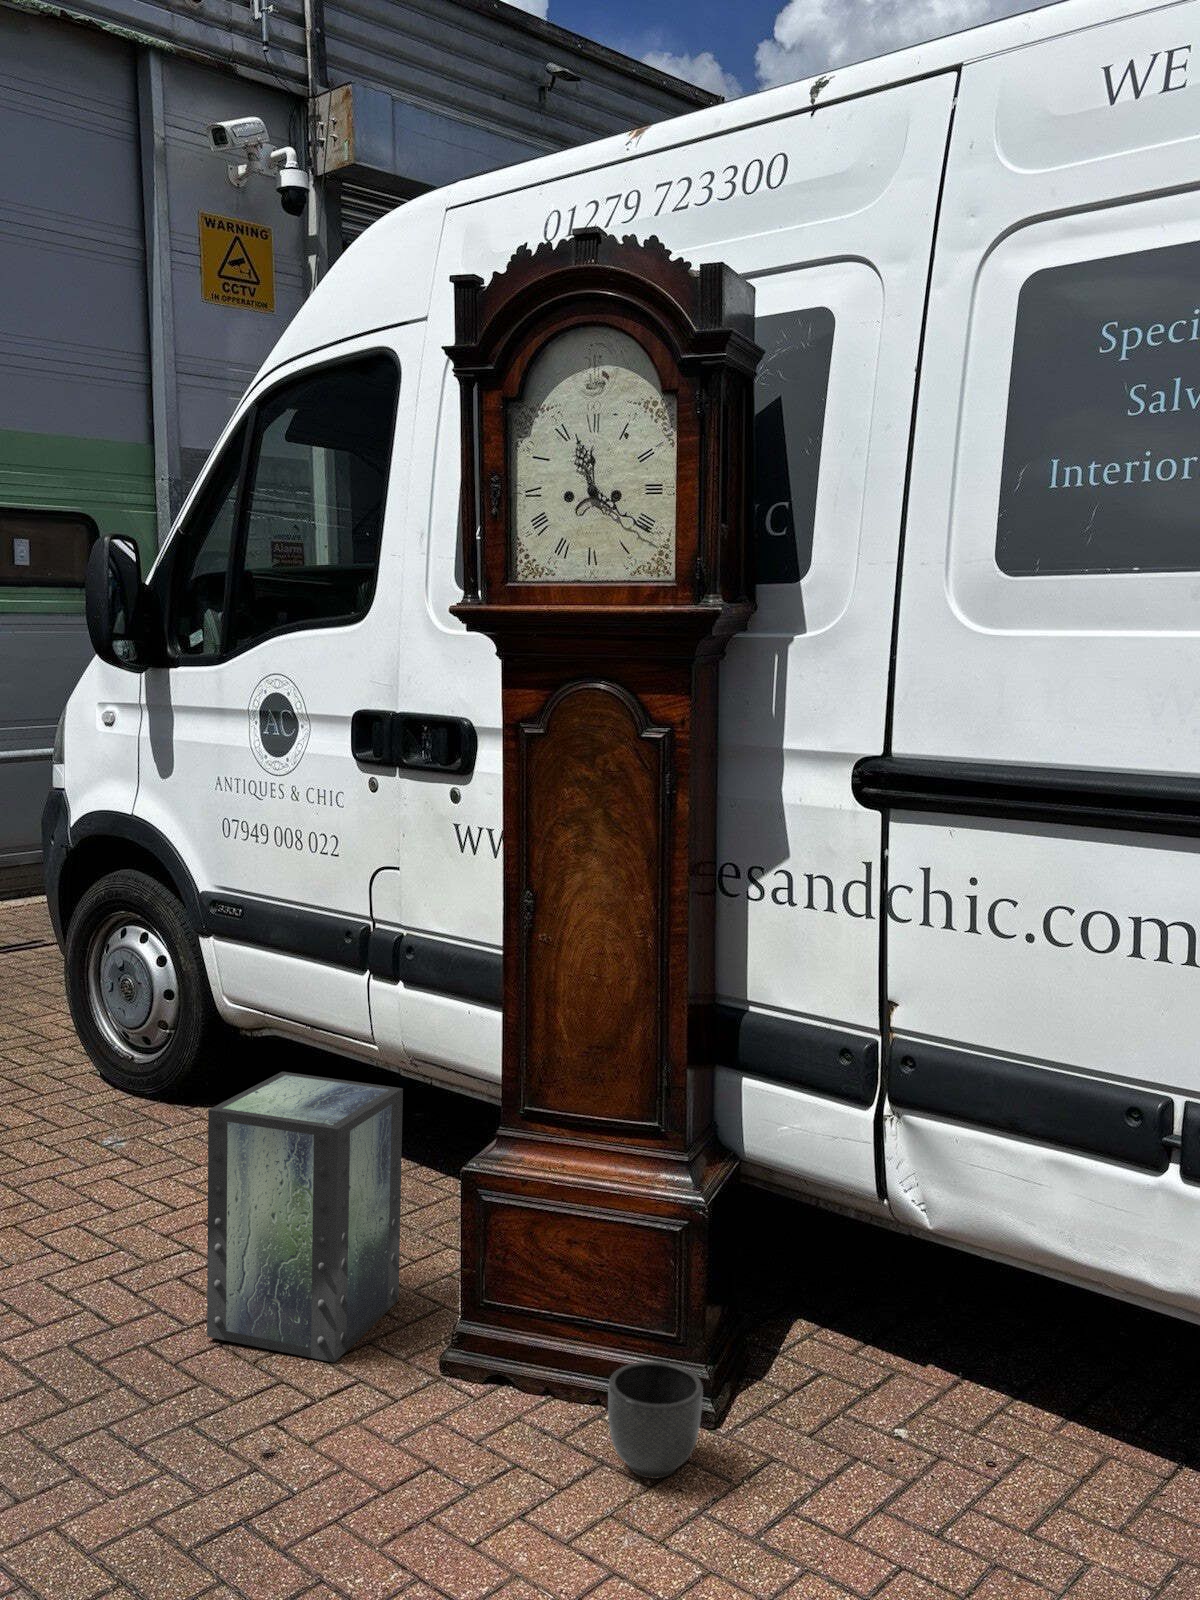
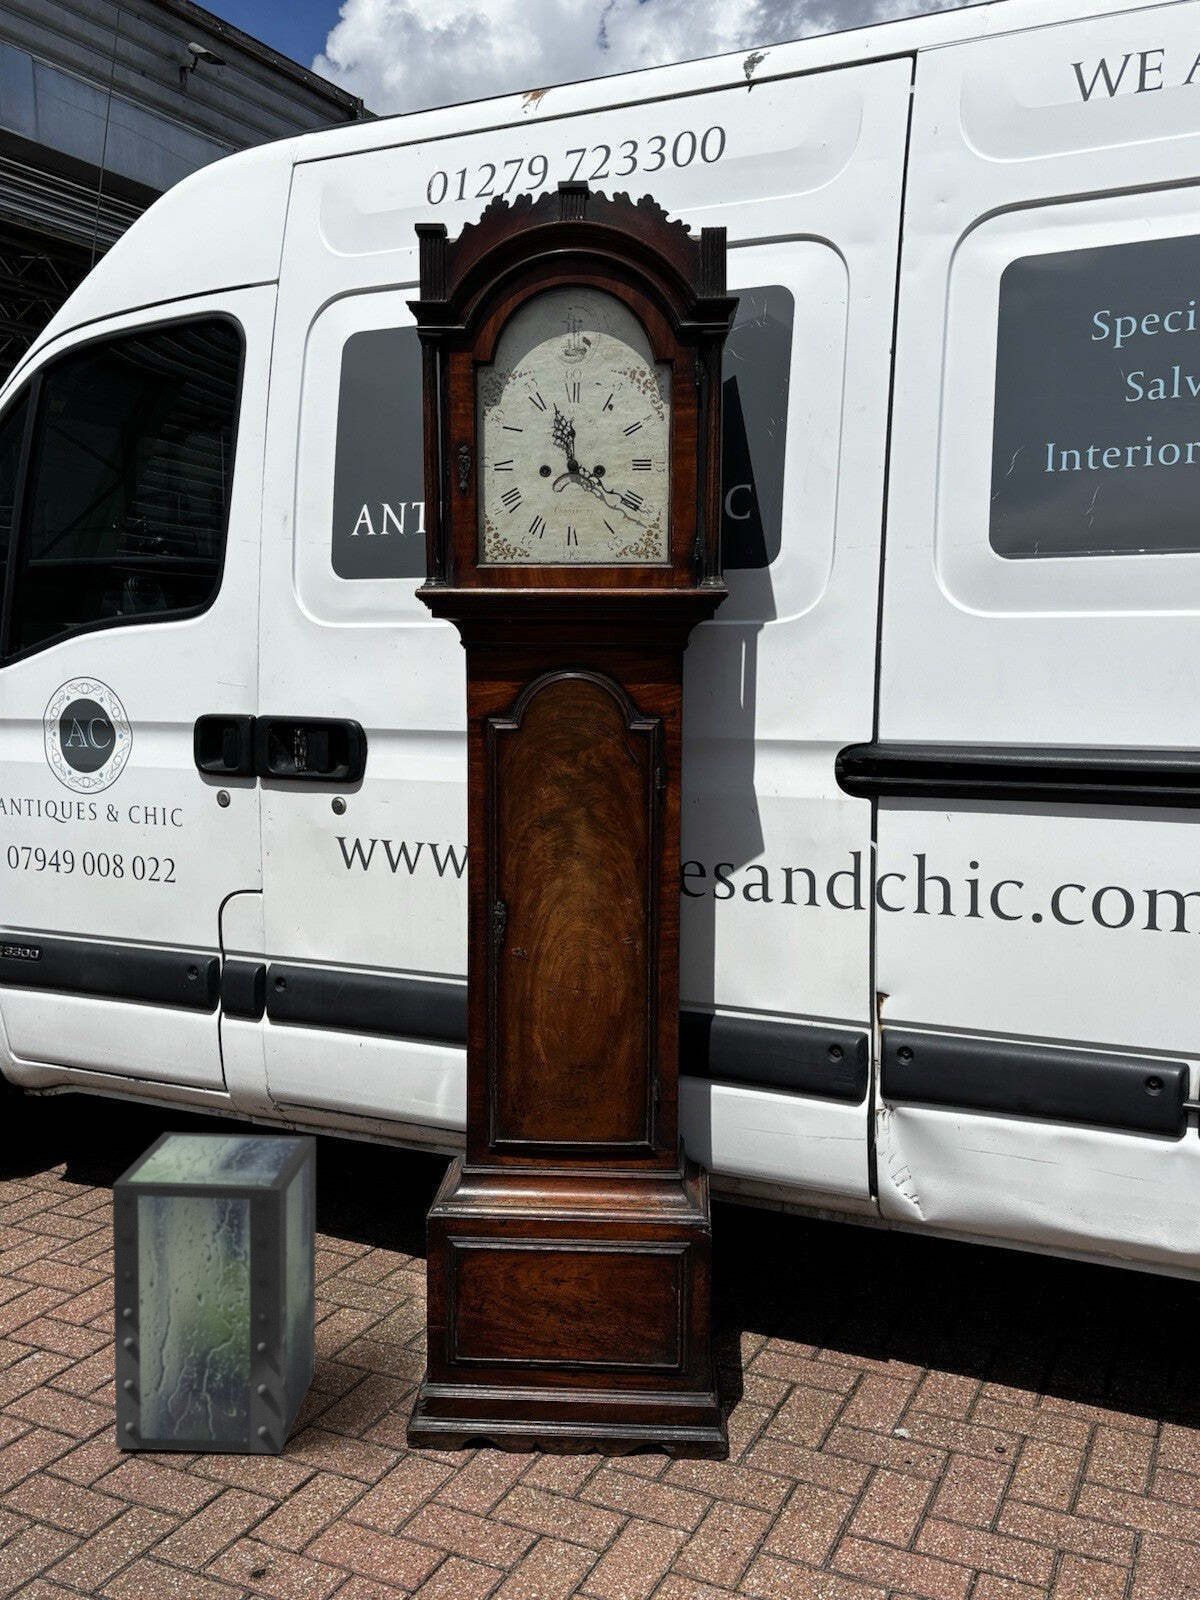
planter: present [608,1361,703,1479] -> none [634,1397,734,1522]

